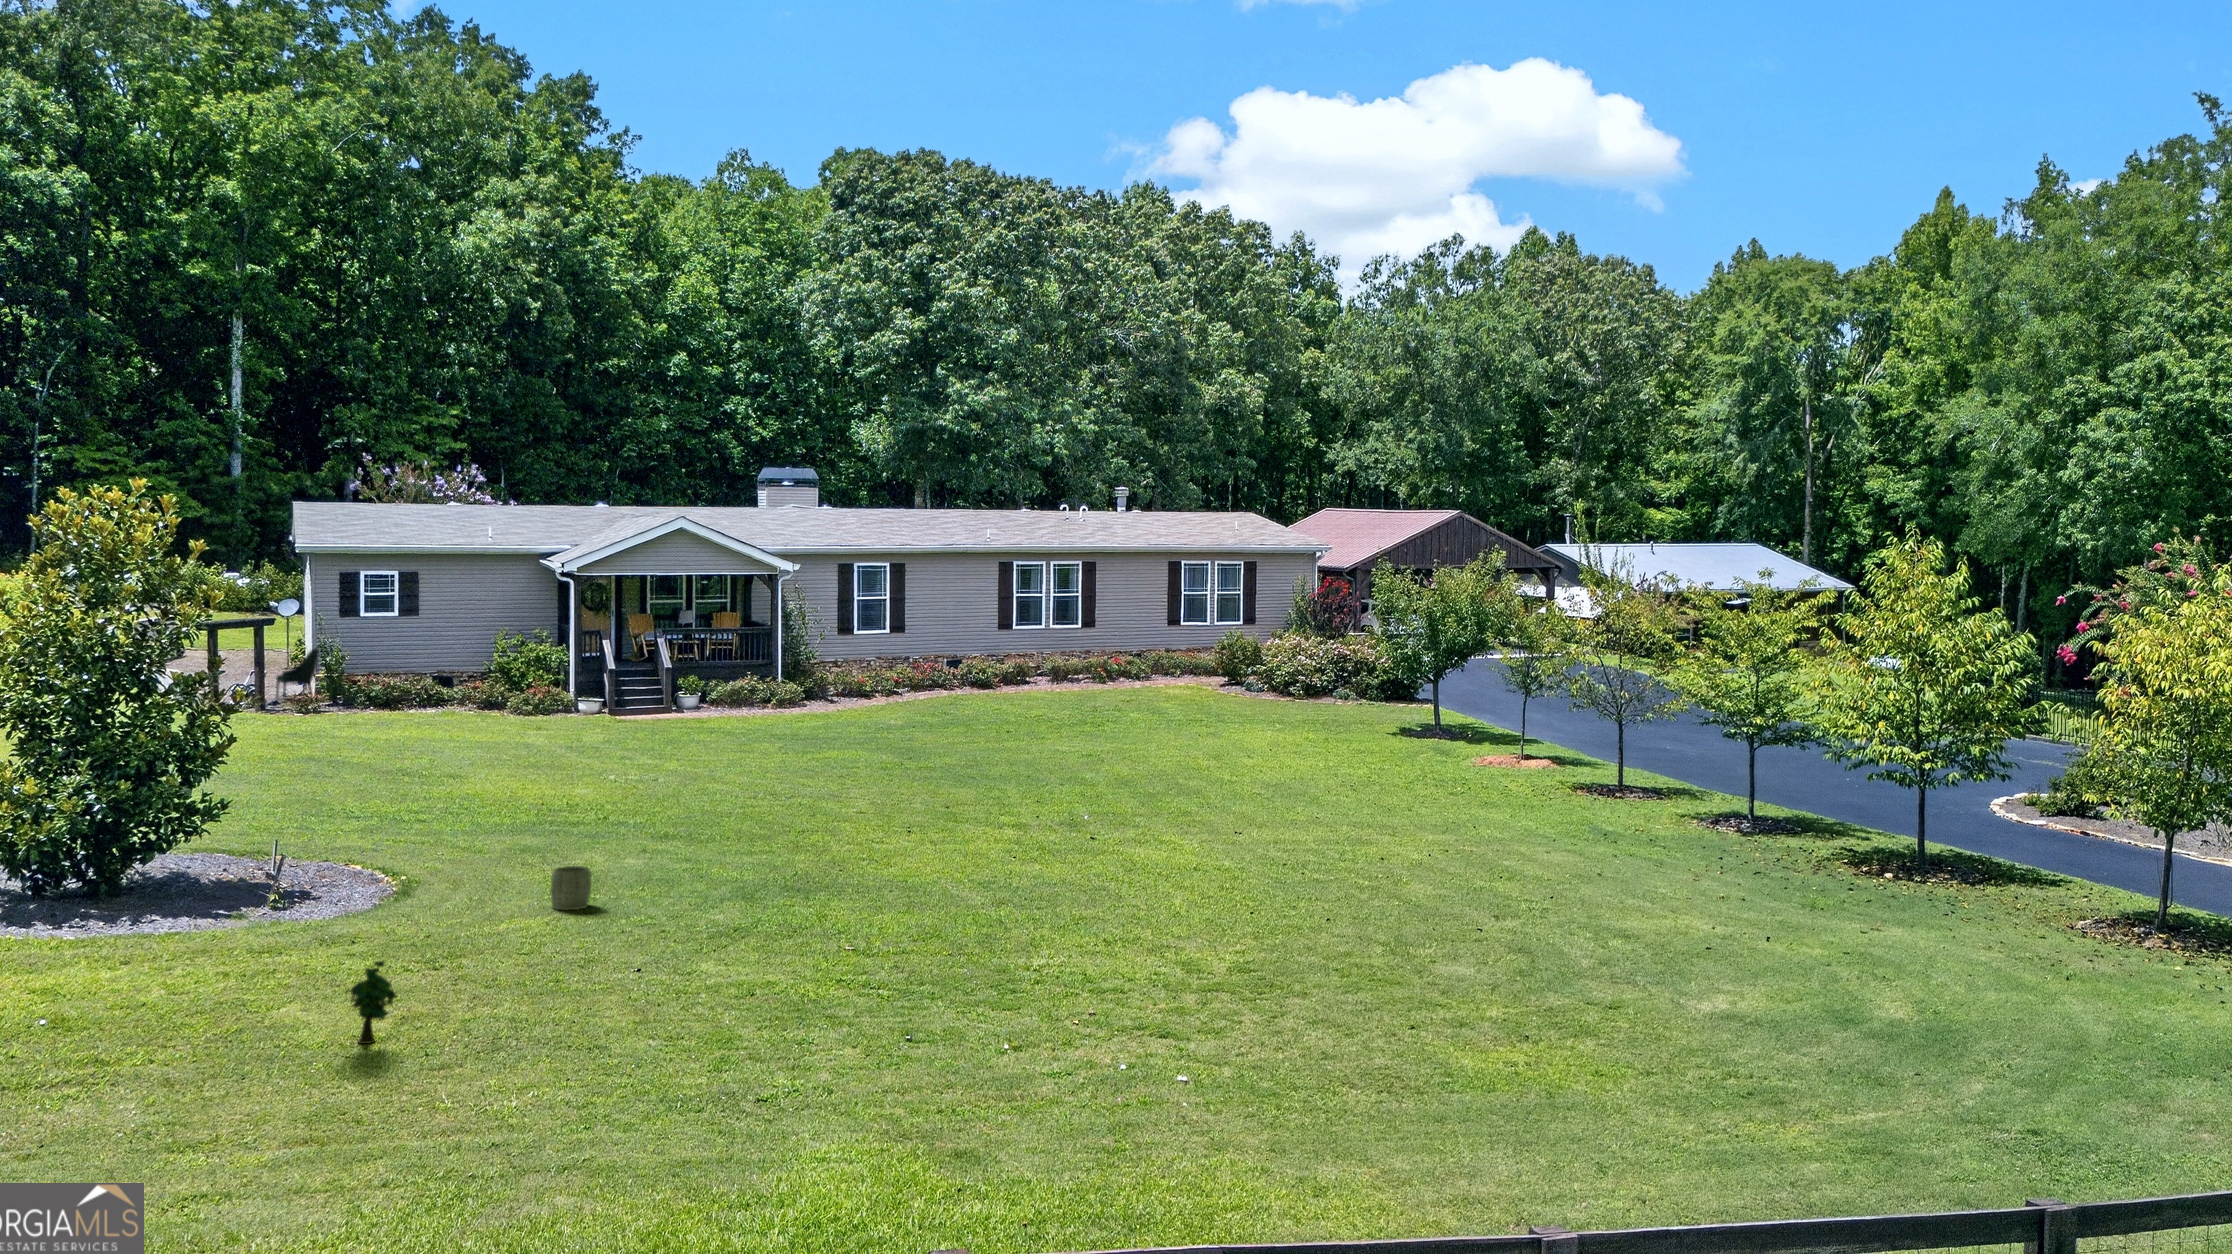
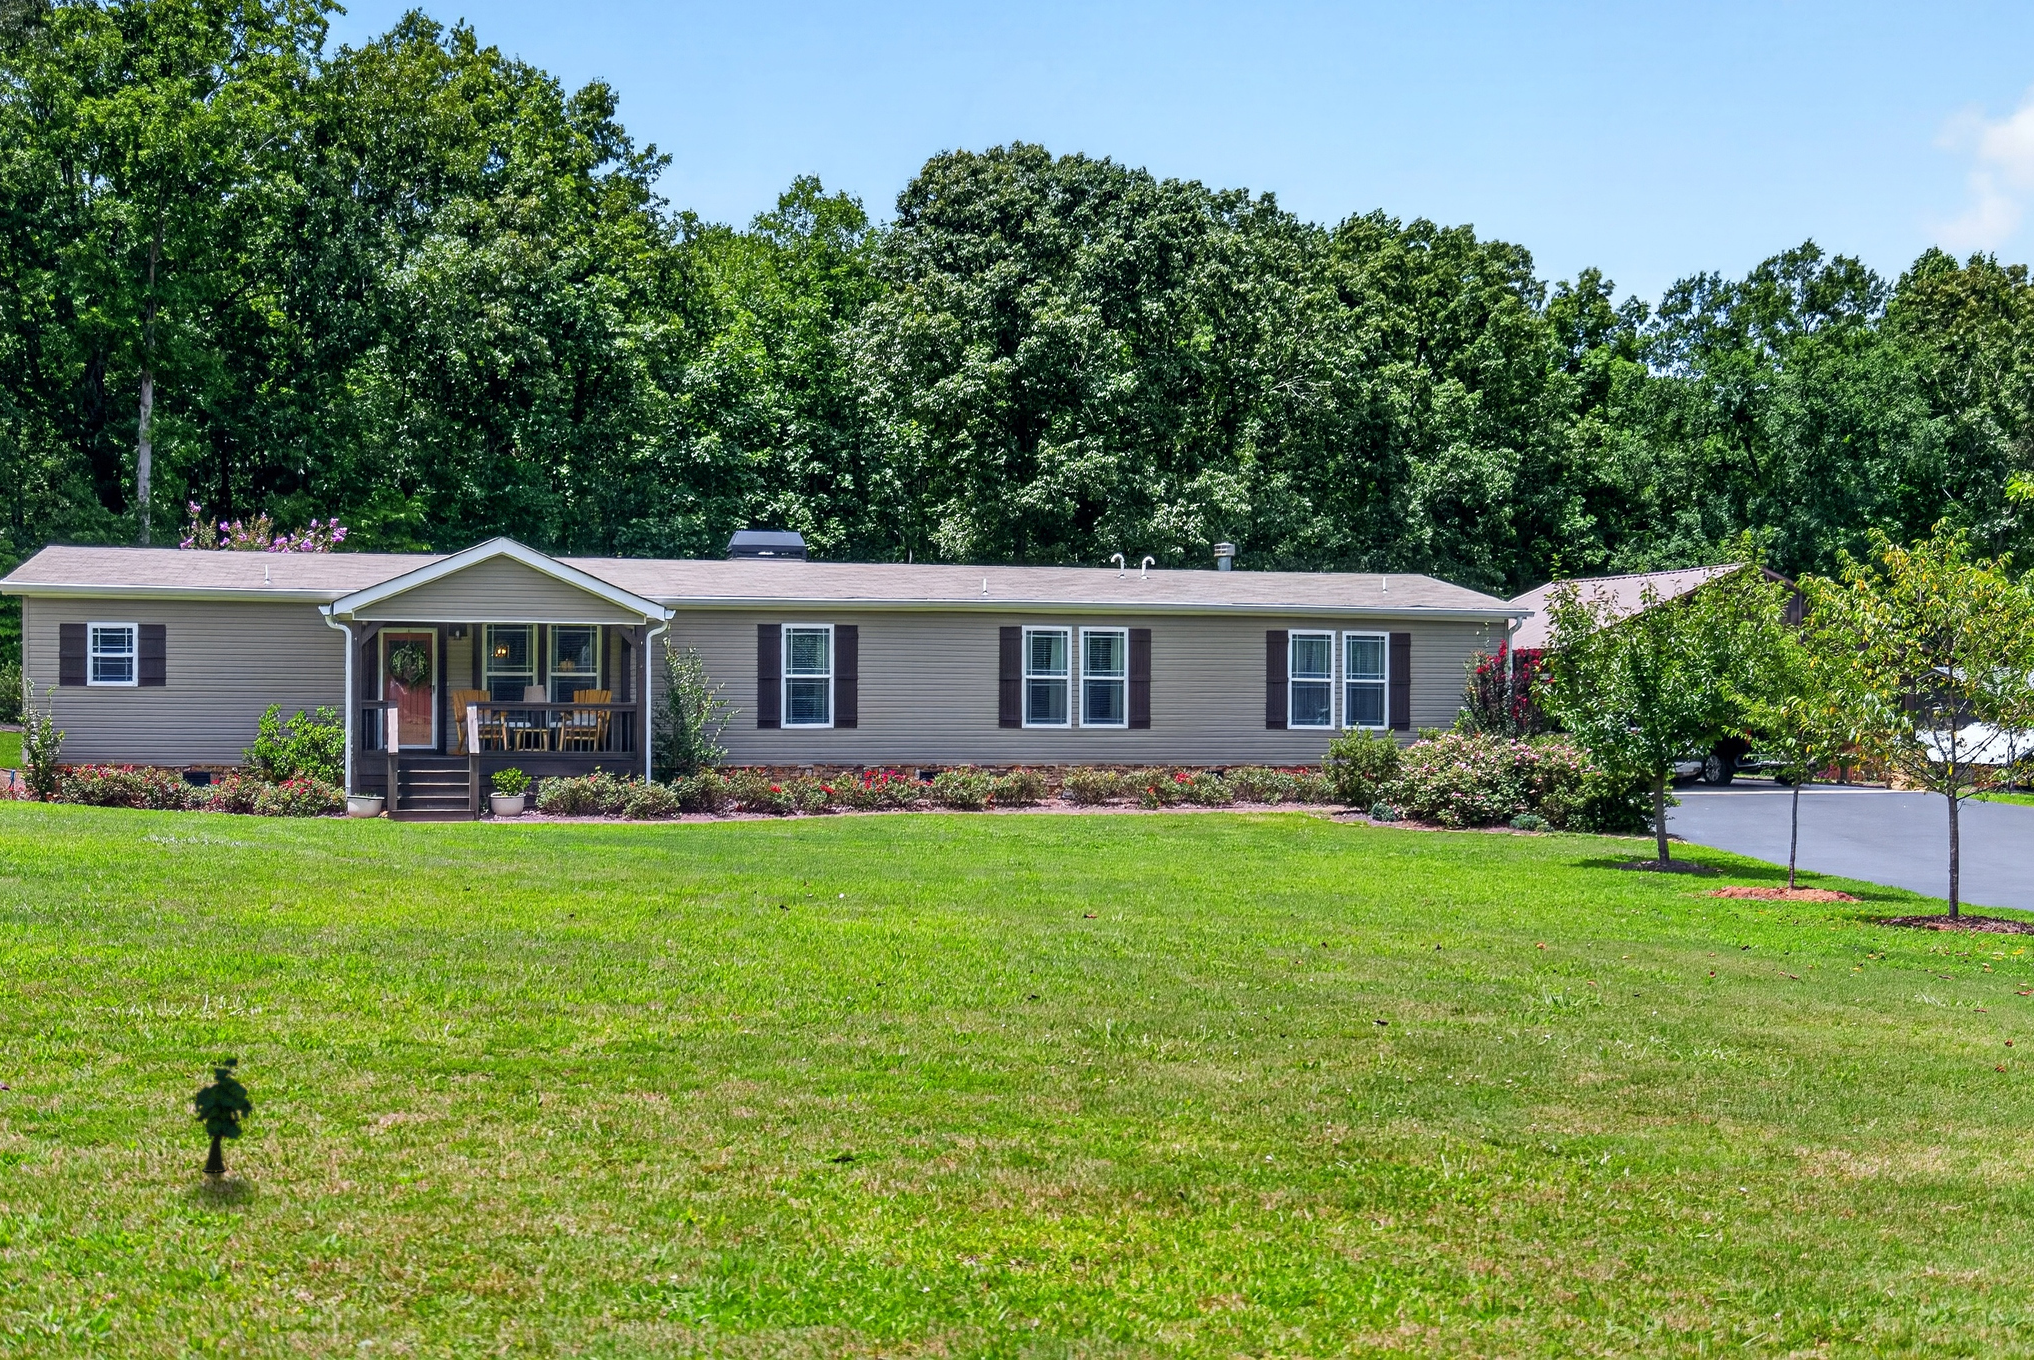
chair: present [276,648,319,700] -> none [23,747,80,820]
woven basket: present [550,866,591,910] -> none [430,982,484,1042]

